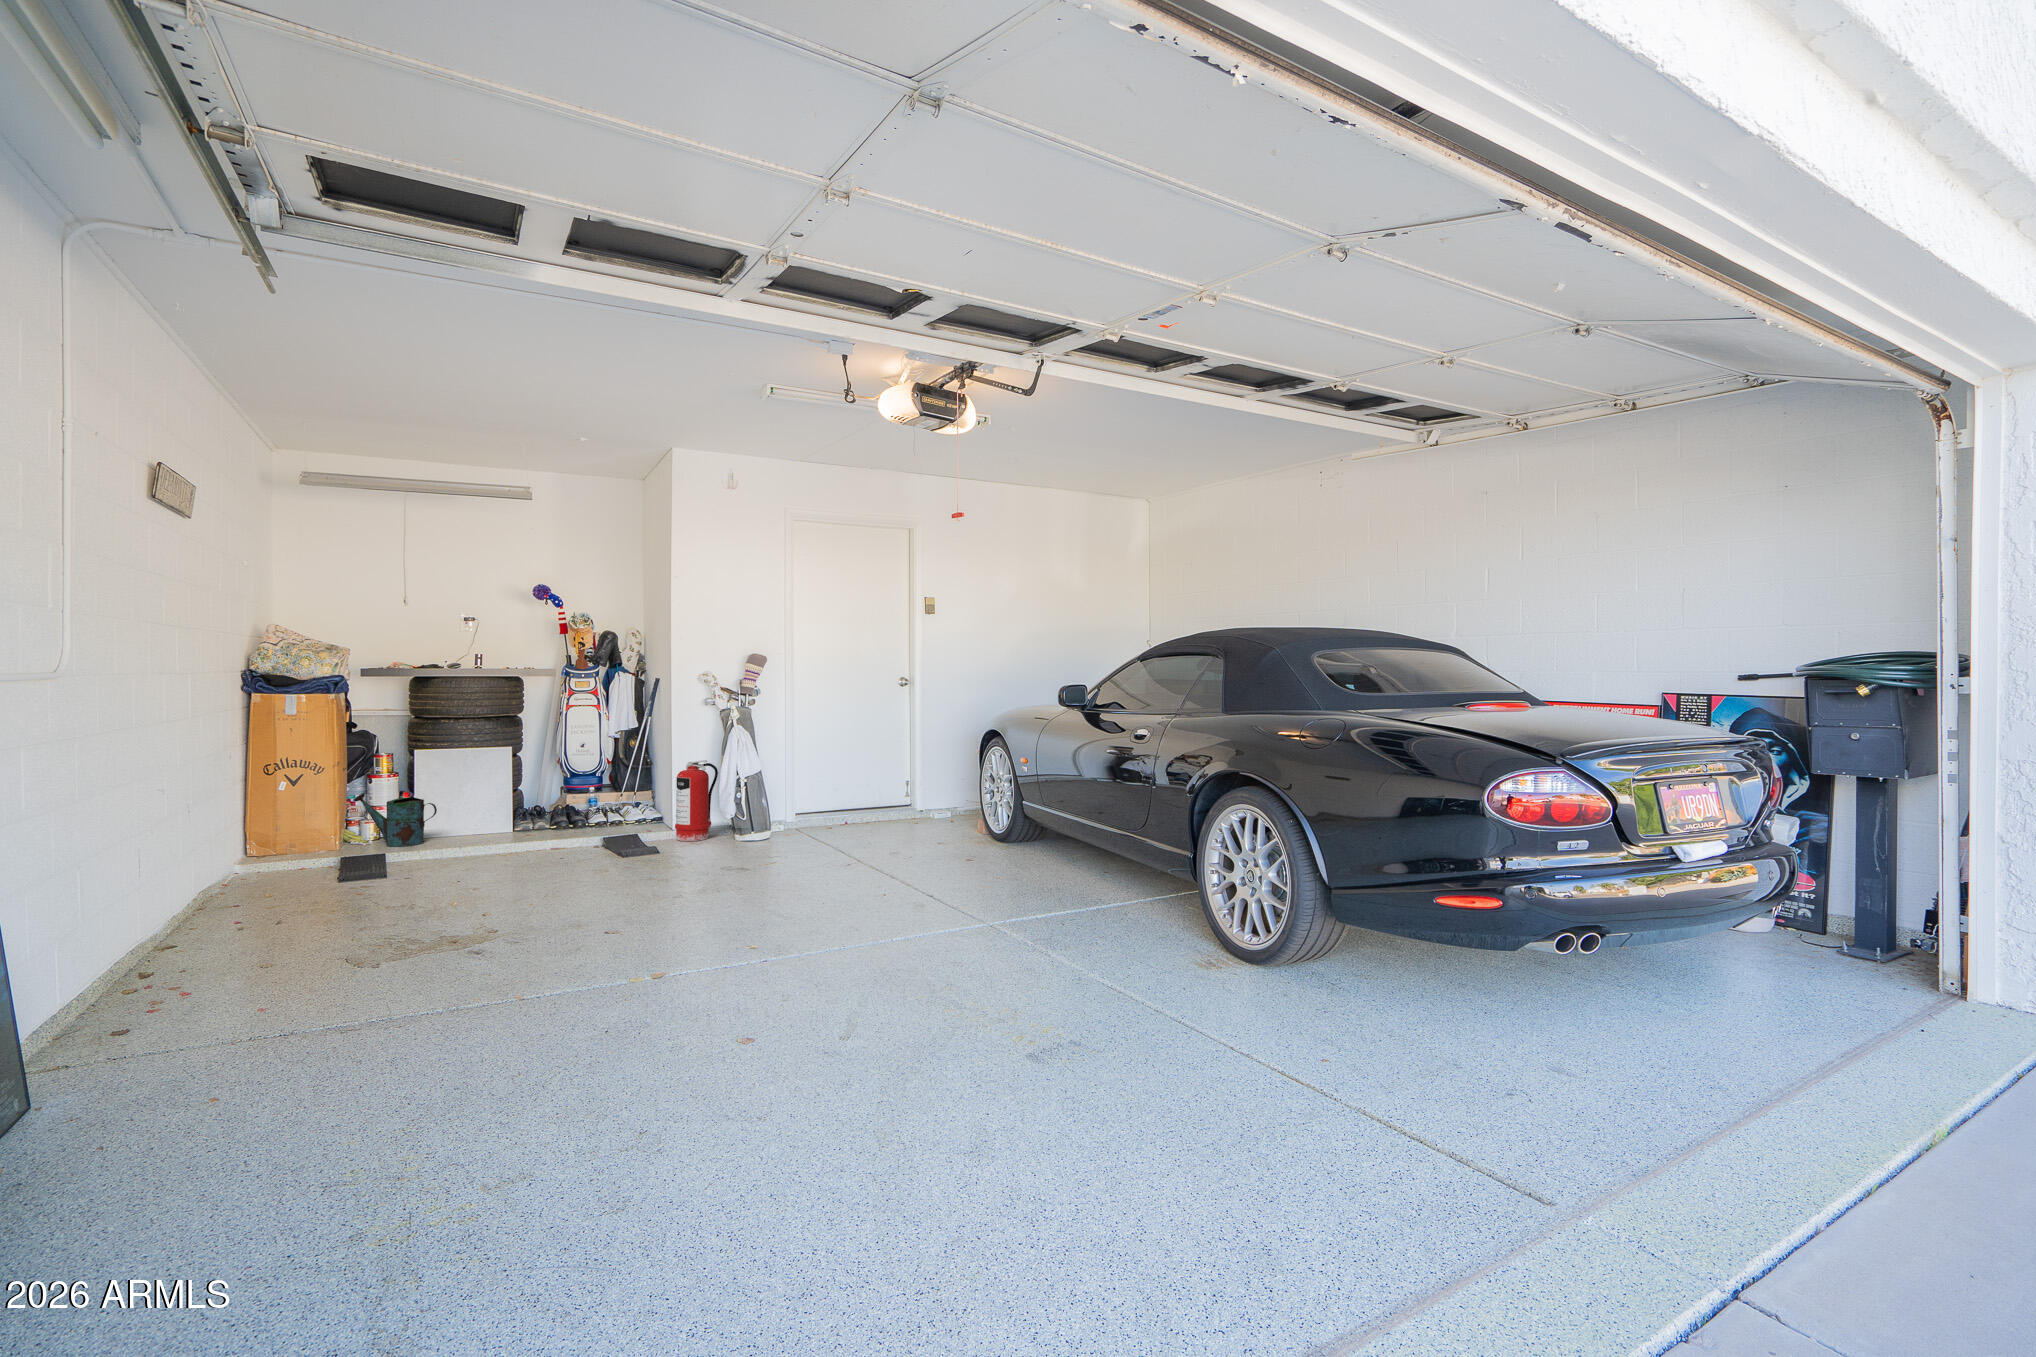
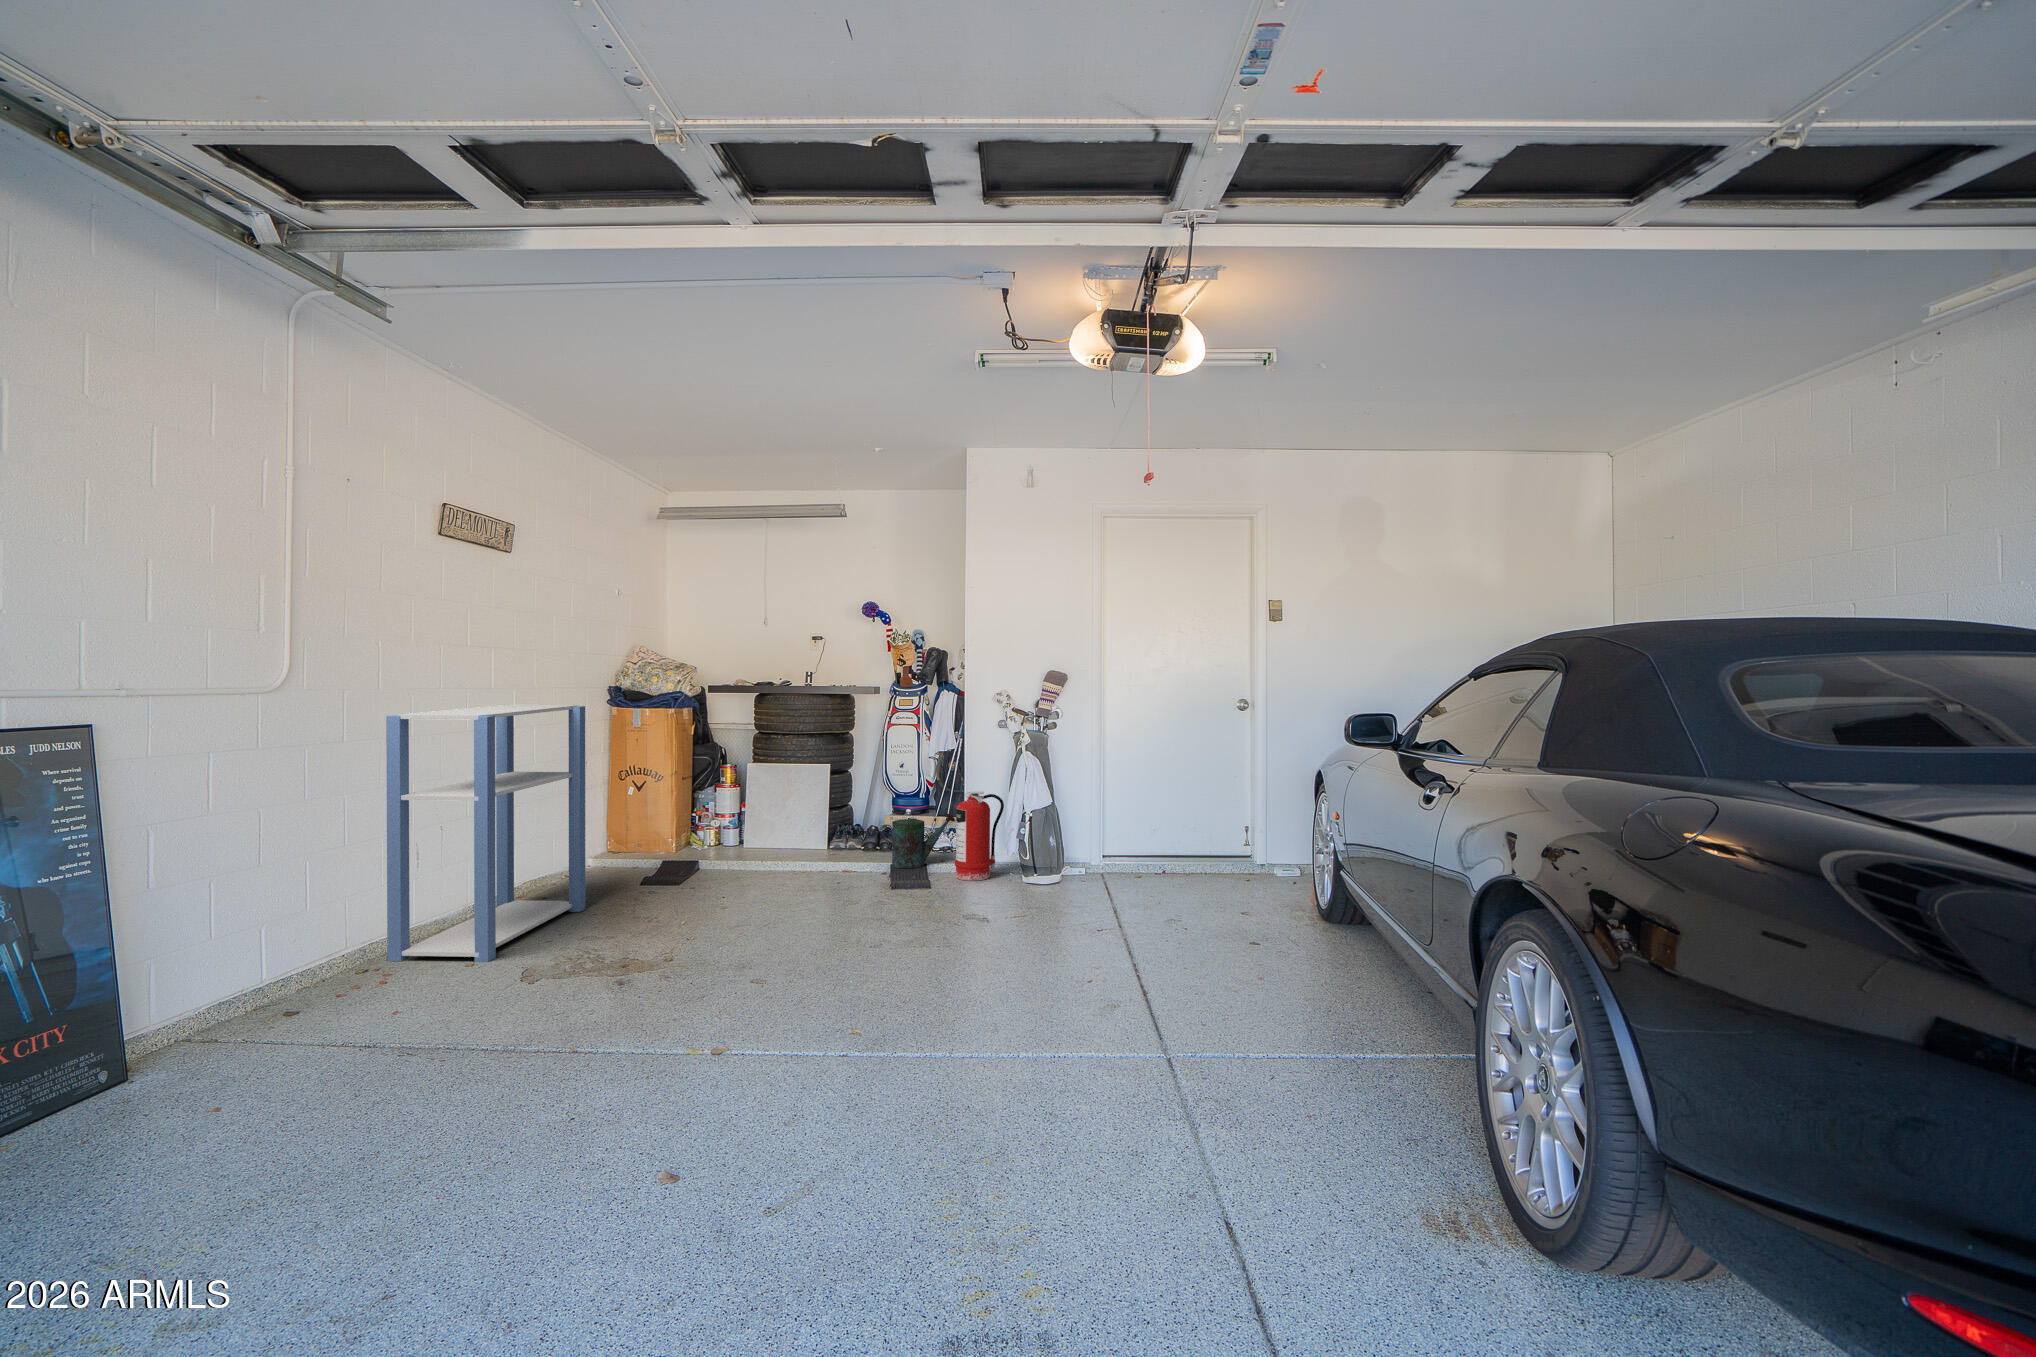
shelving unit: none [148,684,315,960] -> present [386,705,585,962]
watering can: present [353,793,437,847] -> present [880,814,955,868]

